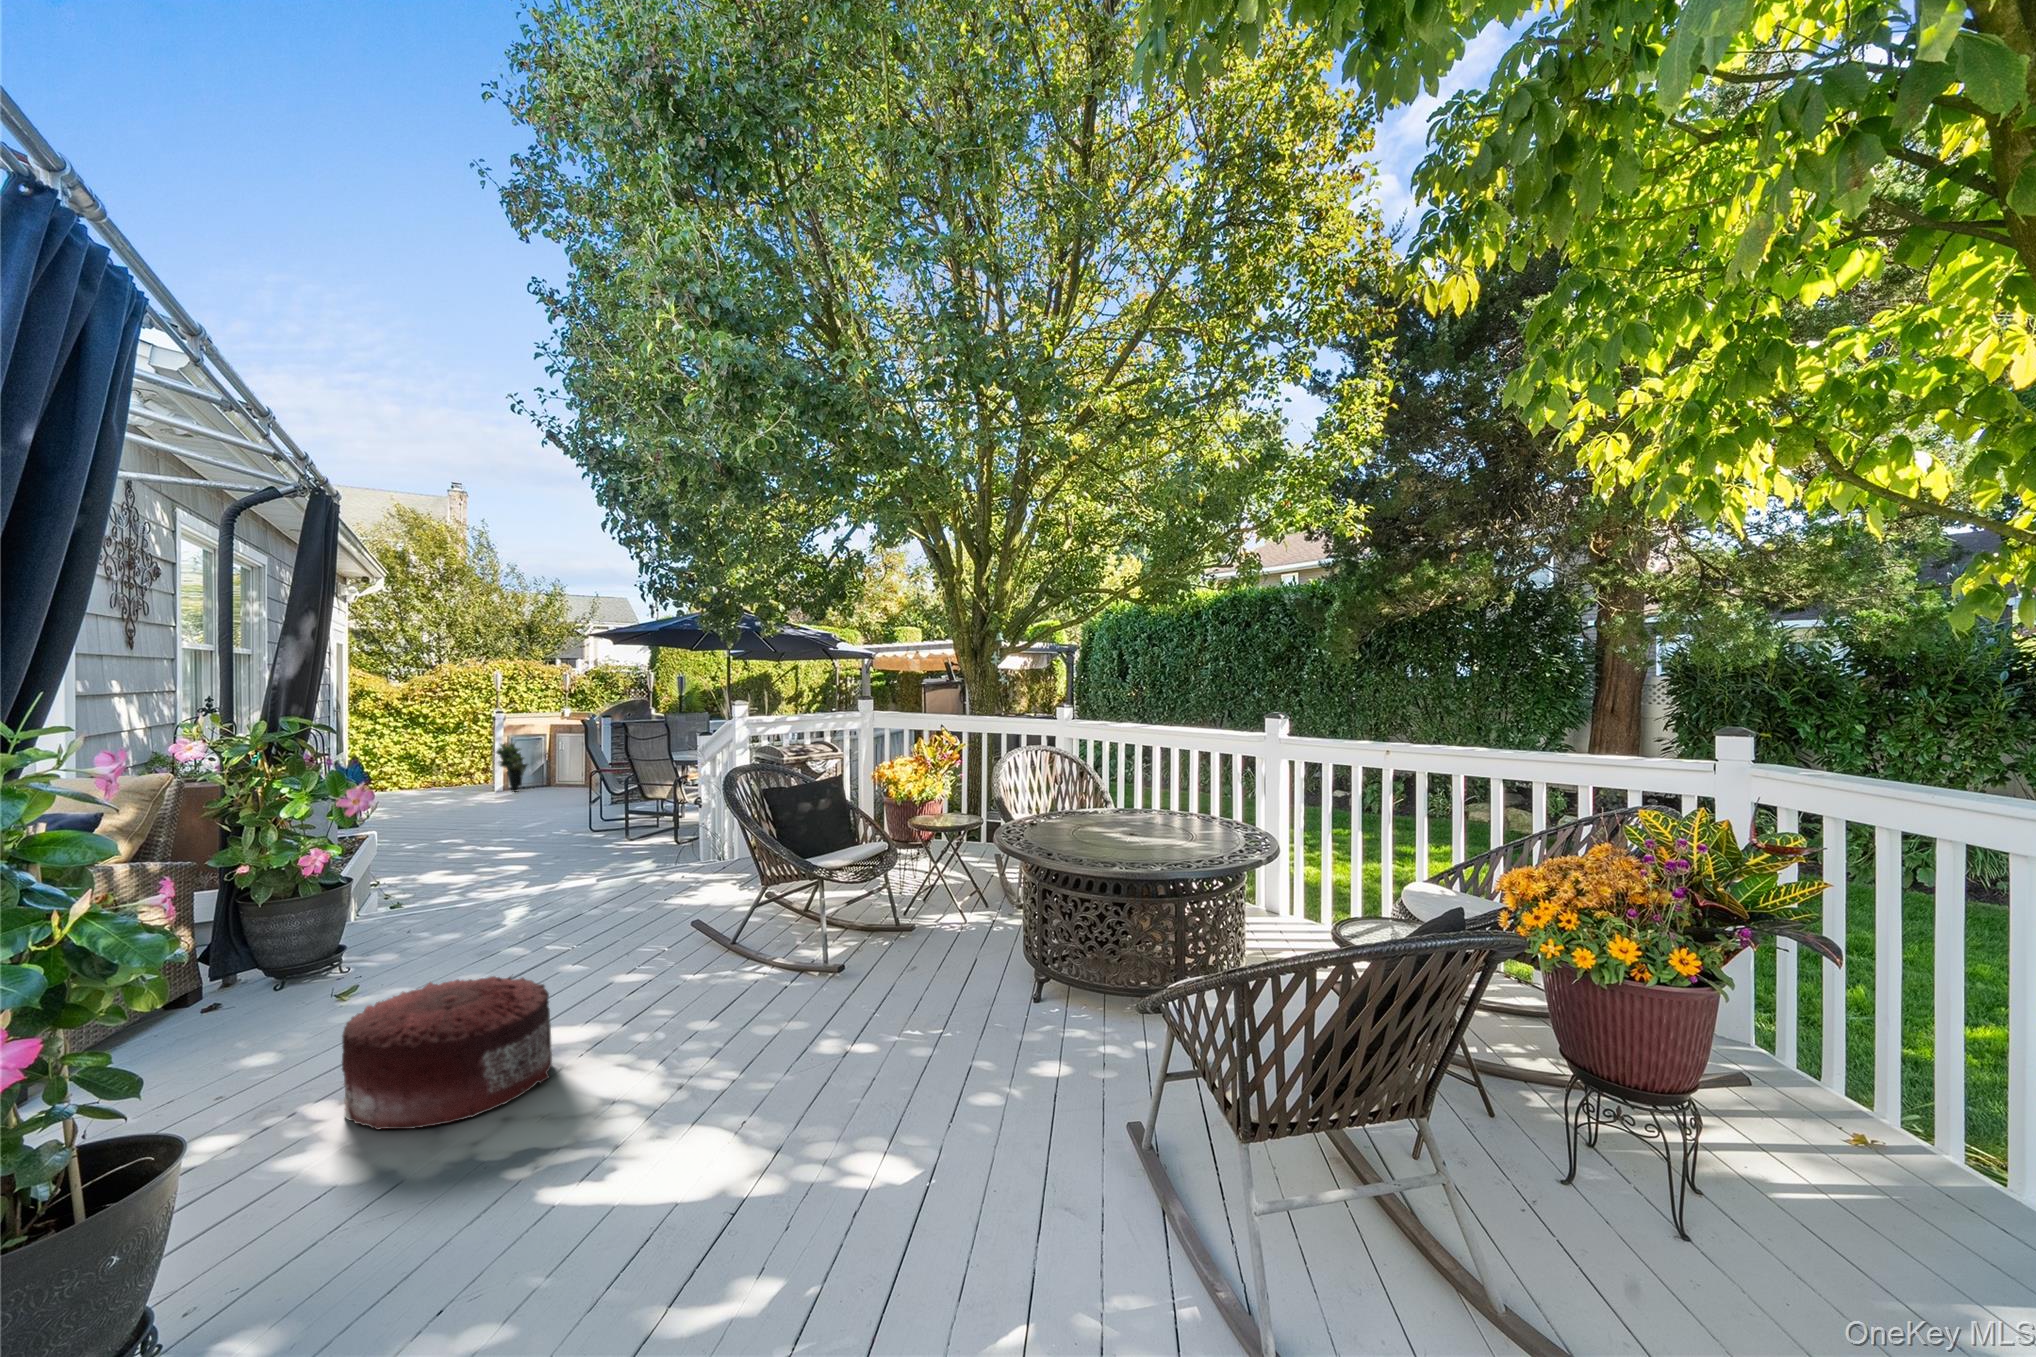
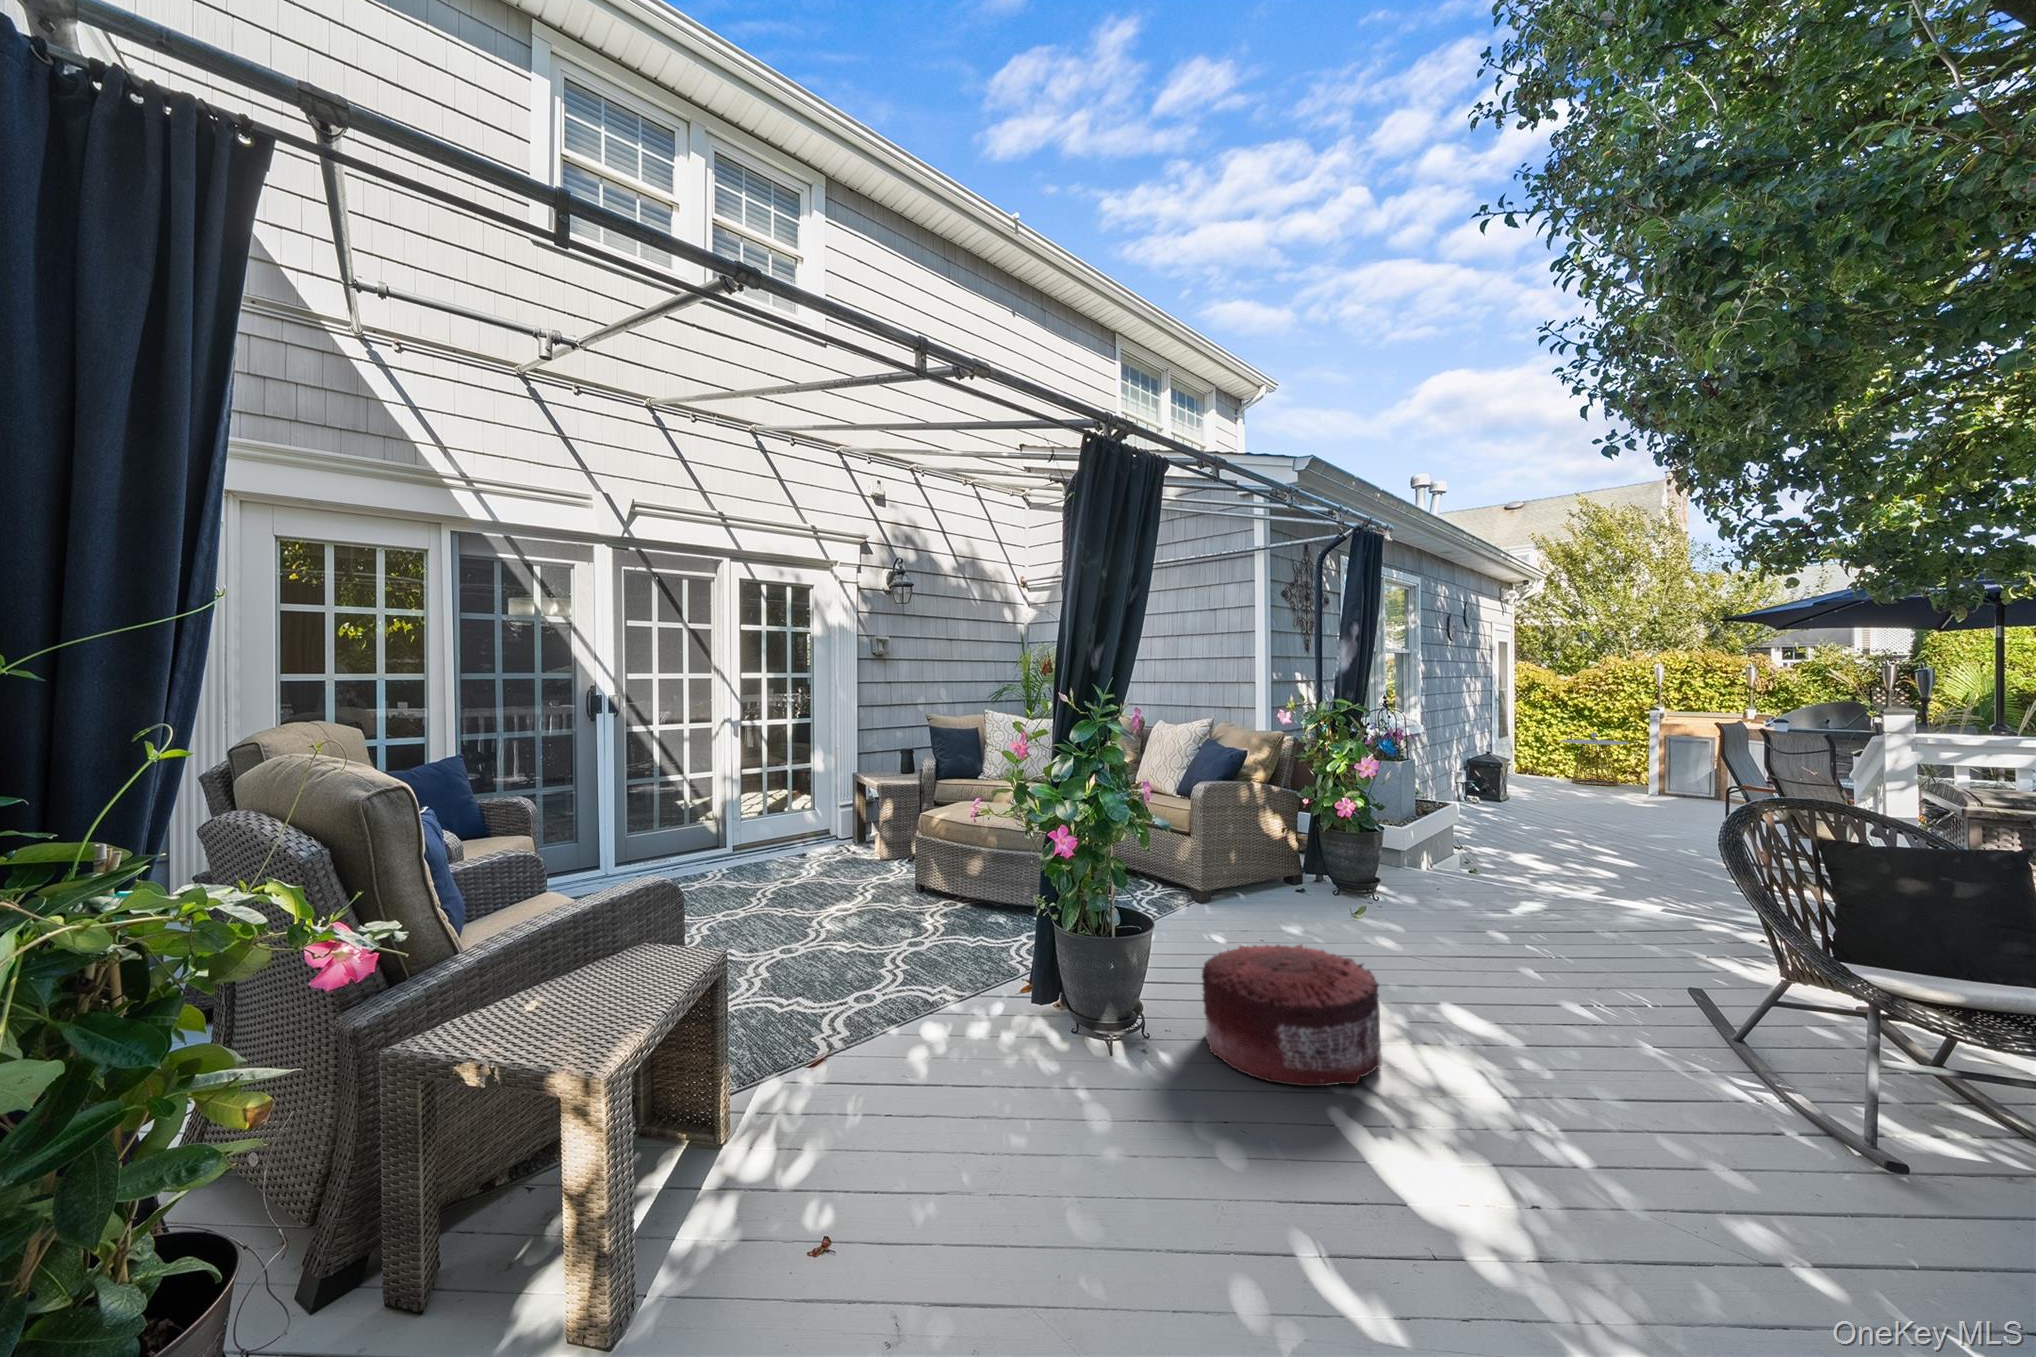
side table: none [398,739,466,793] -> present [1560,732,1629,786]
potted plant: present [496,743,527,792] -> none [1655,741,1696,796]

